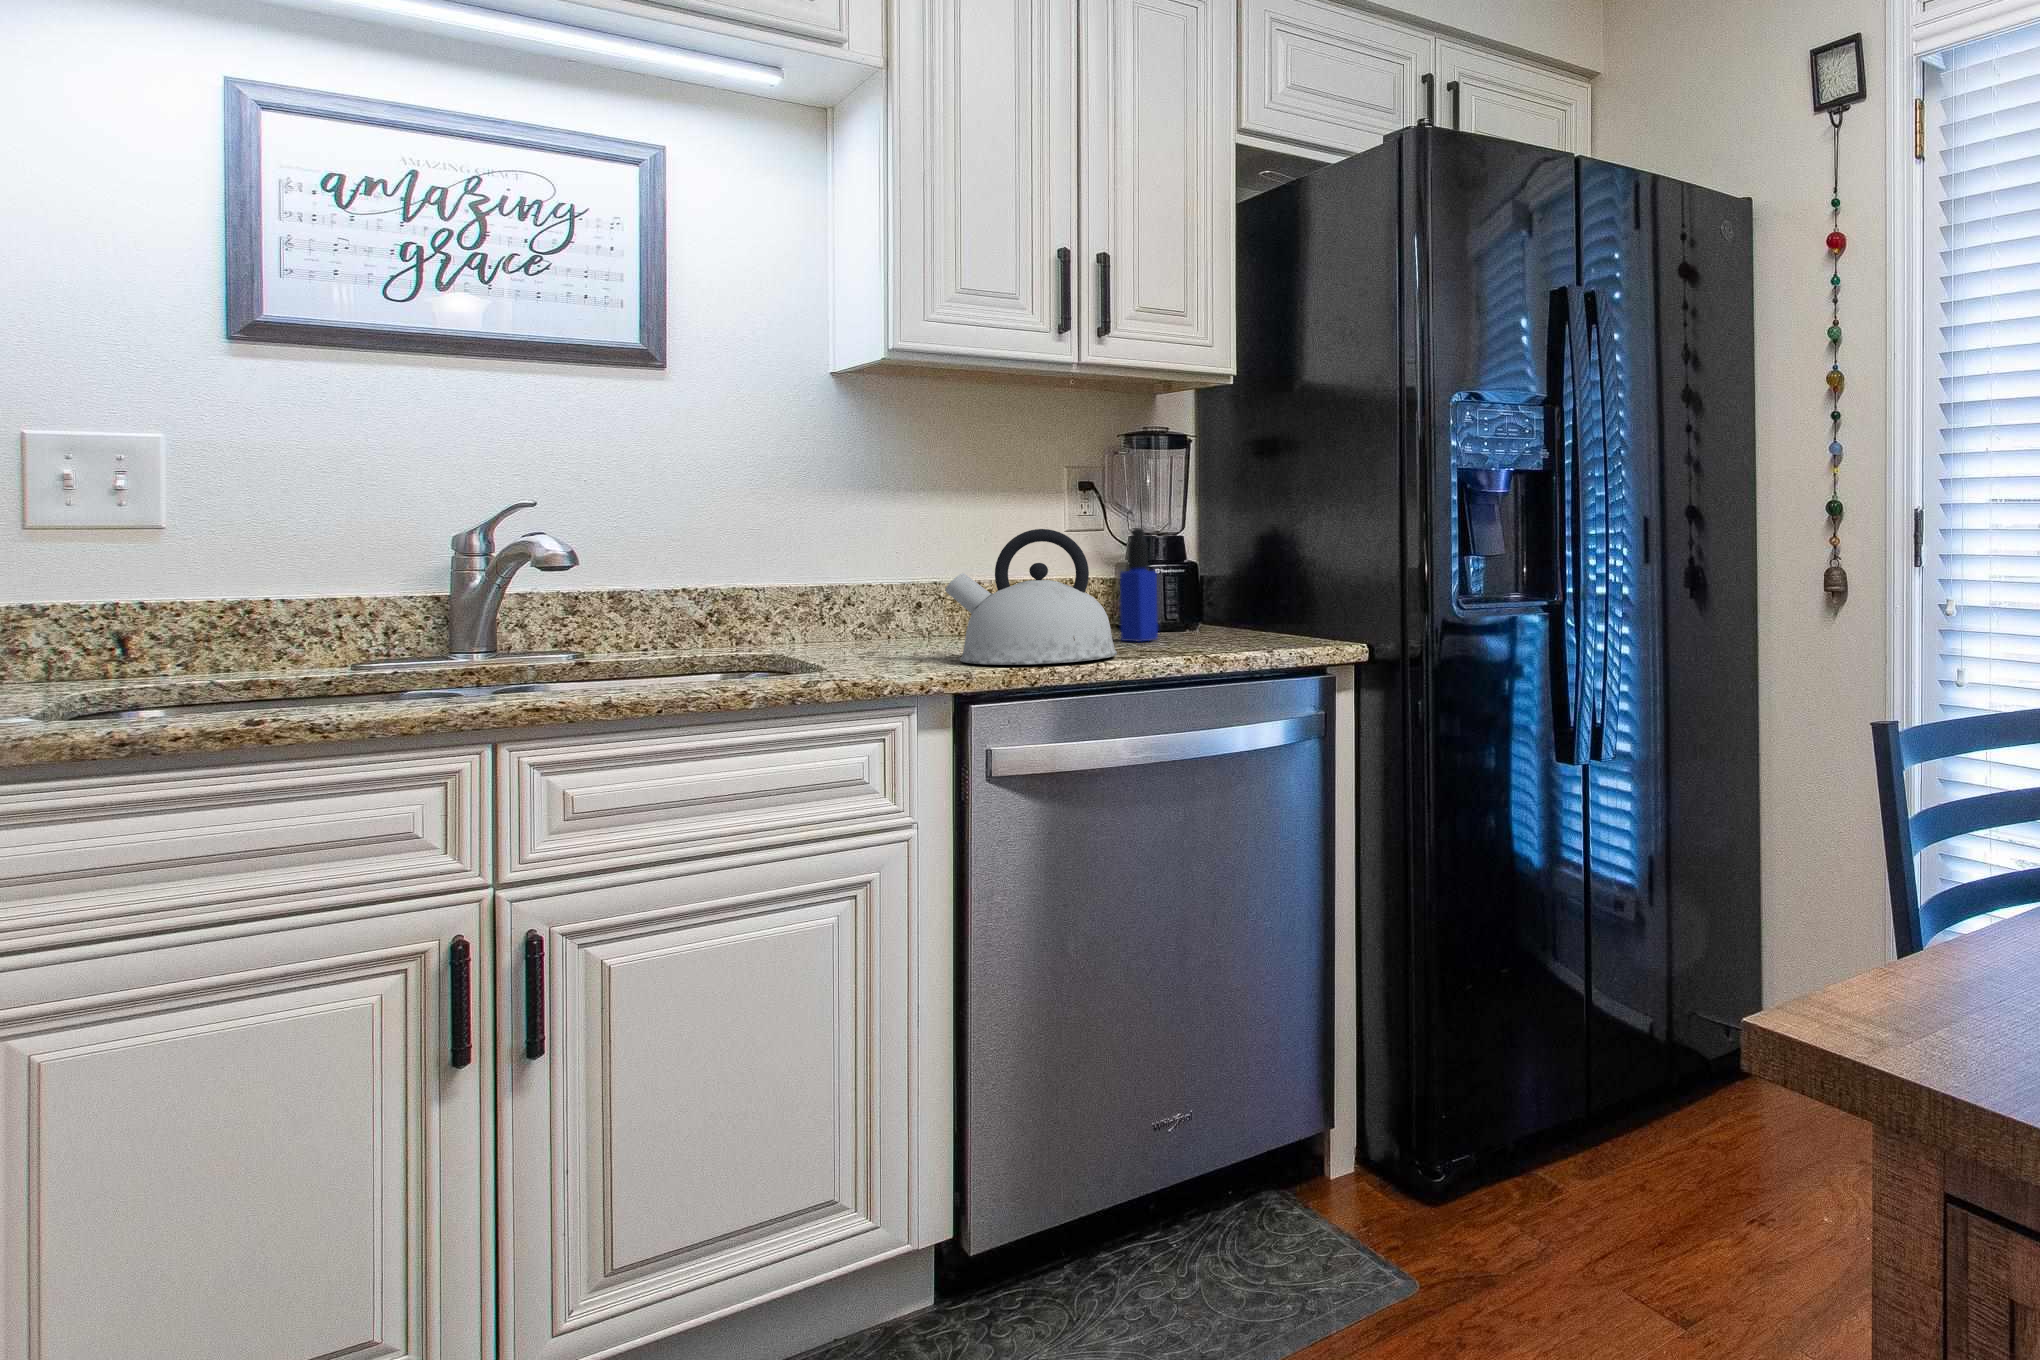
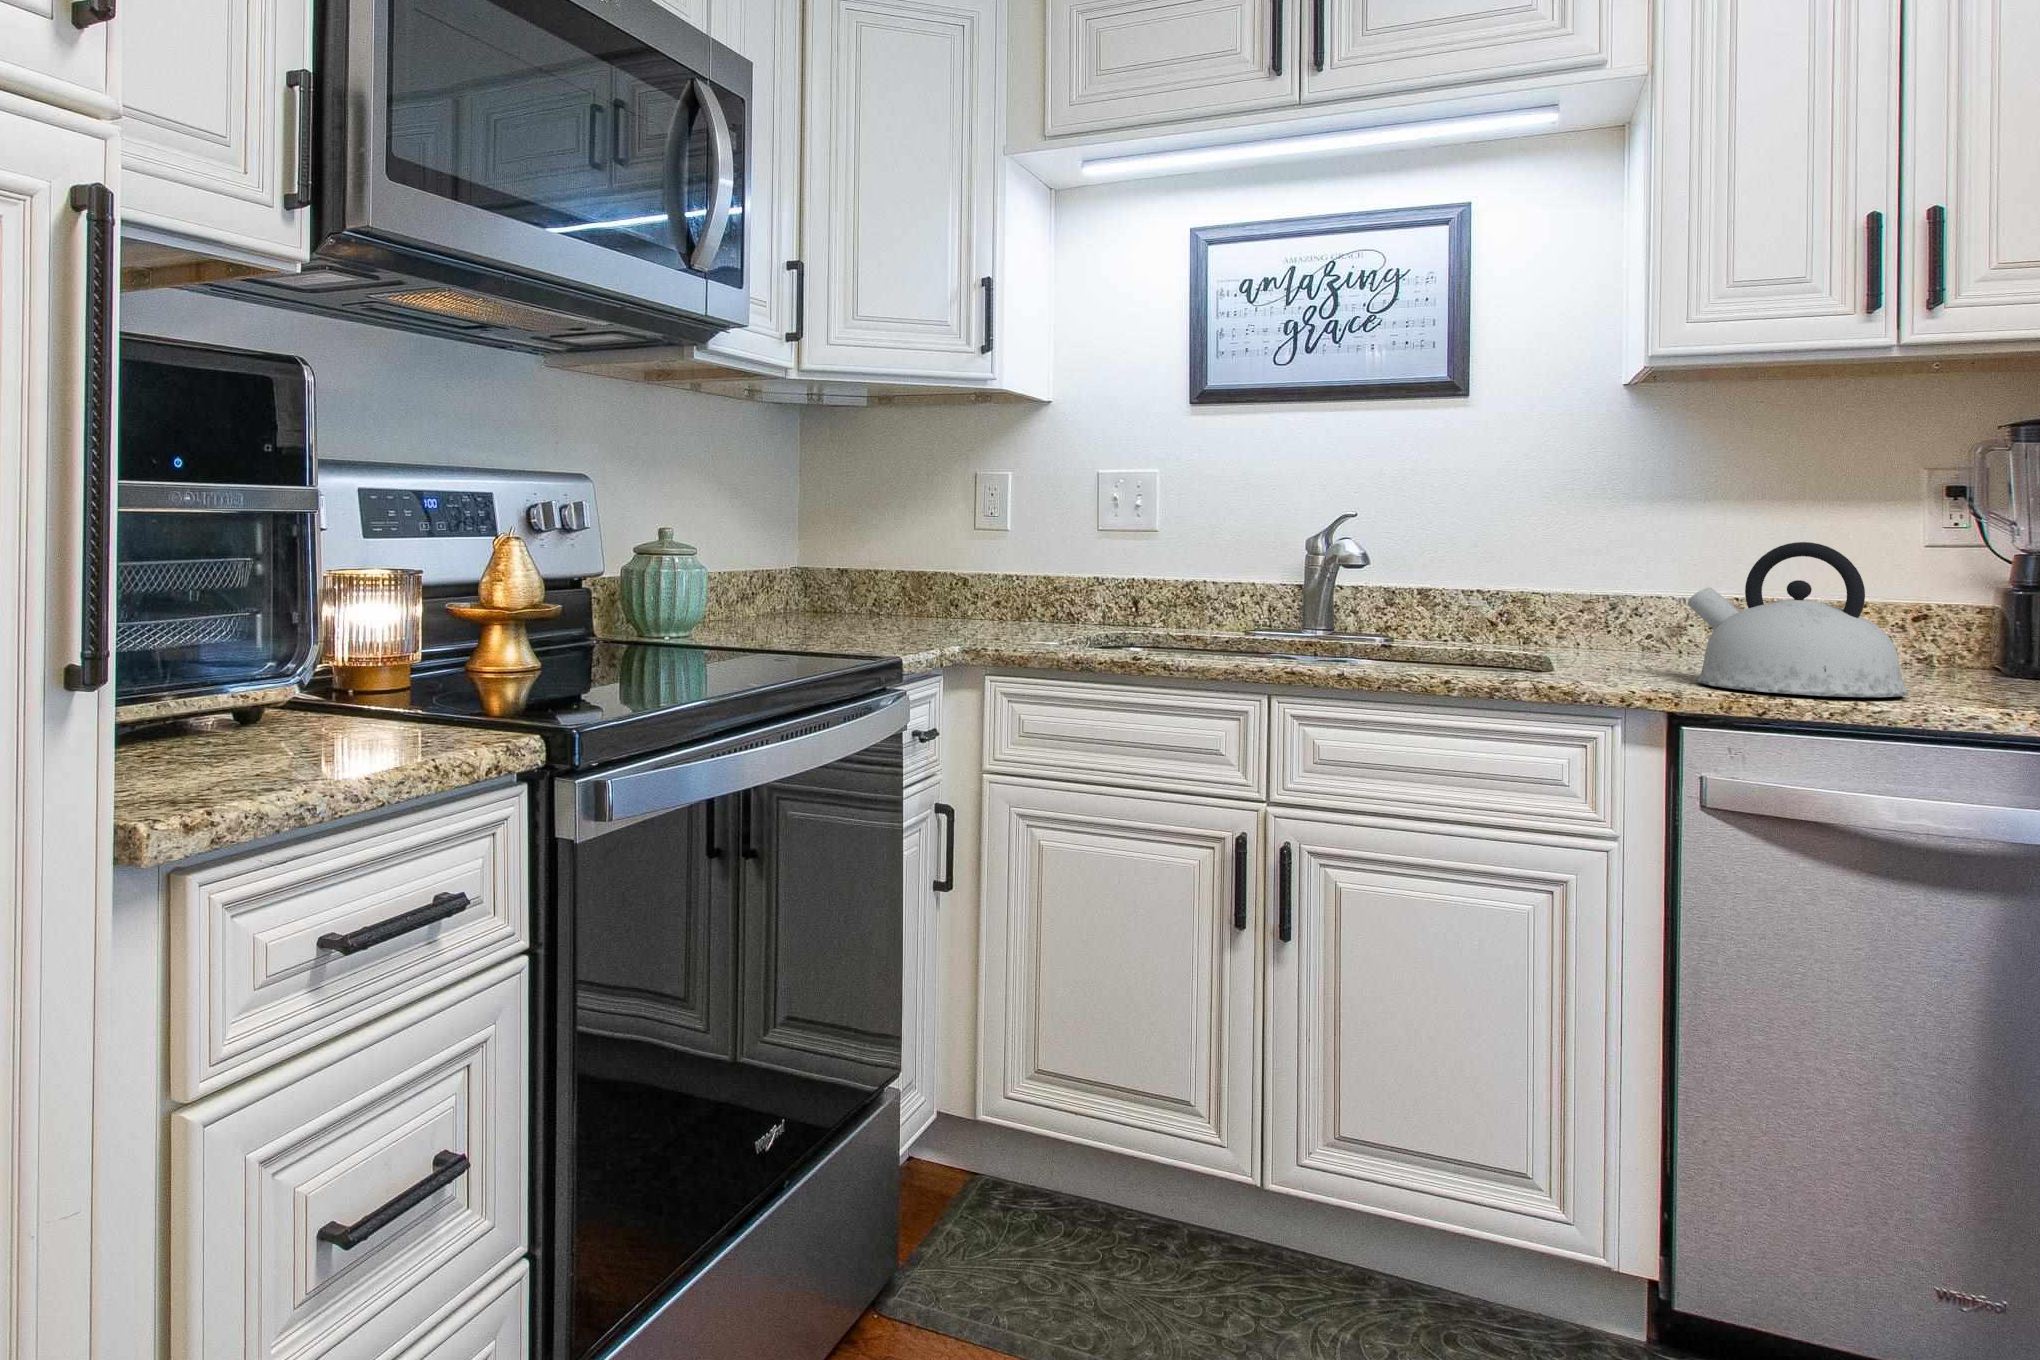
bottle: present [1120,528,1158,642] -> none [1970,544,2031,689]

